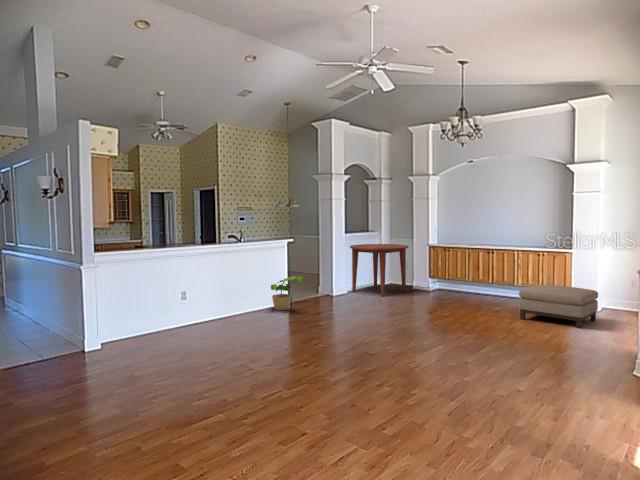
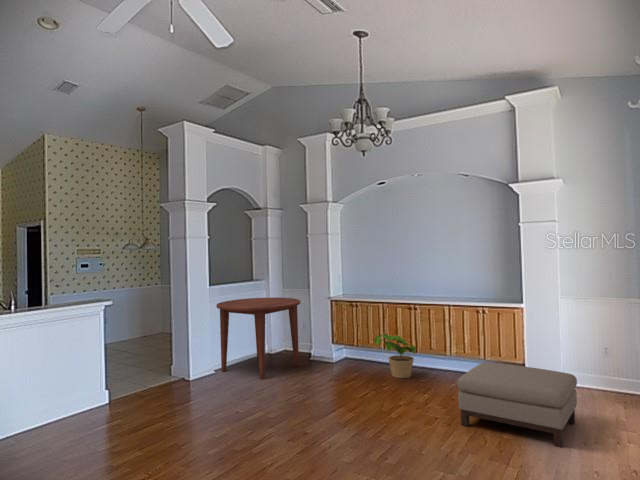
potted plant: present [271,276,302,310] -> present [375,334,416,378]

